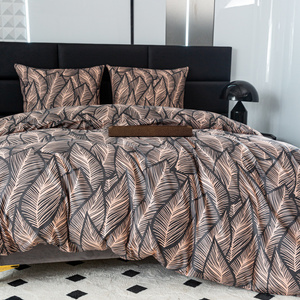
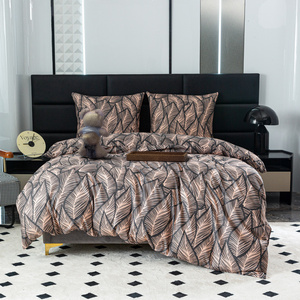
teddy bear: none [33,63,82,135] -> present [78,108,109,158]

